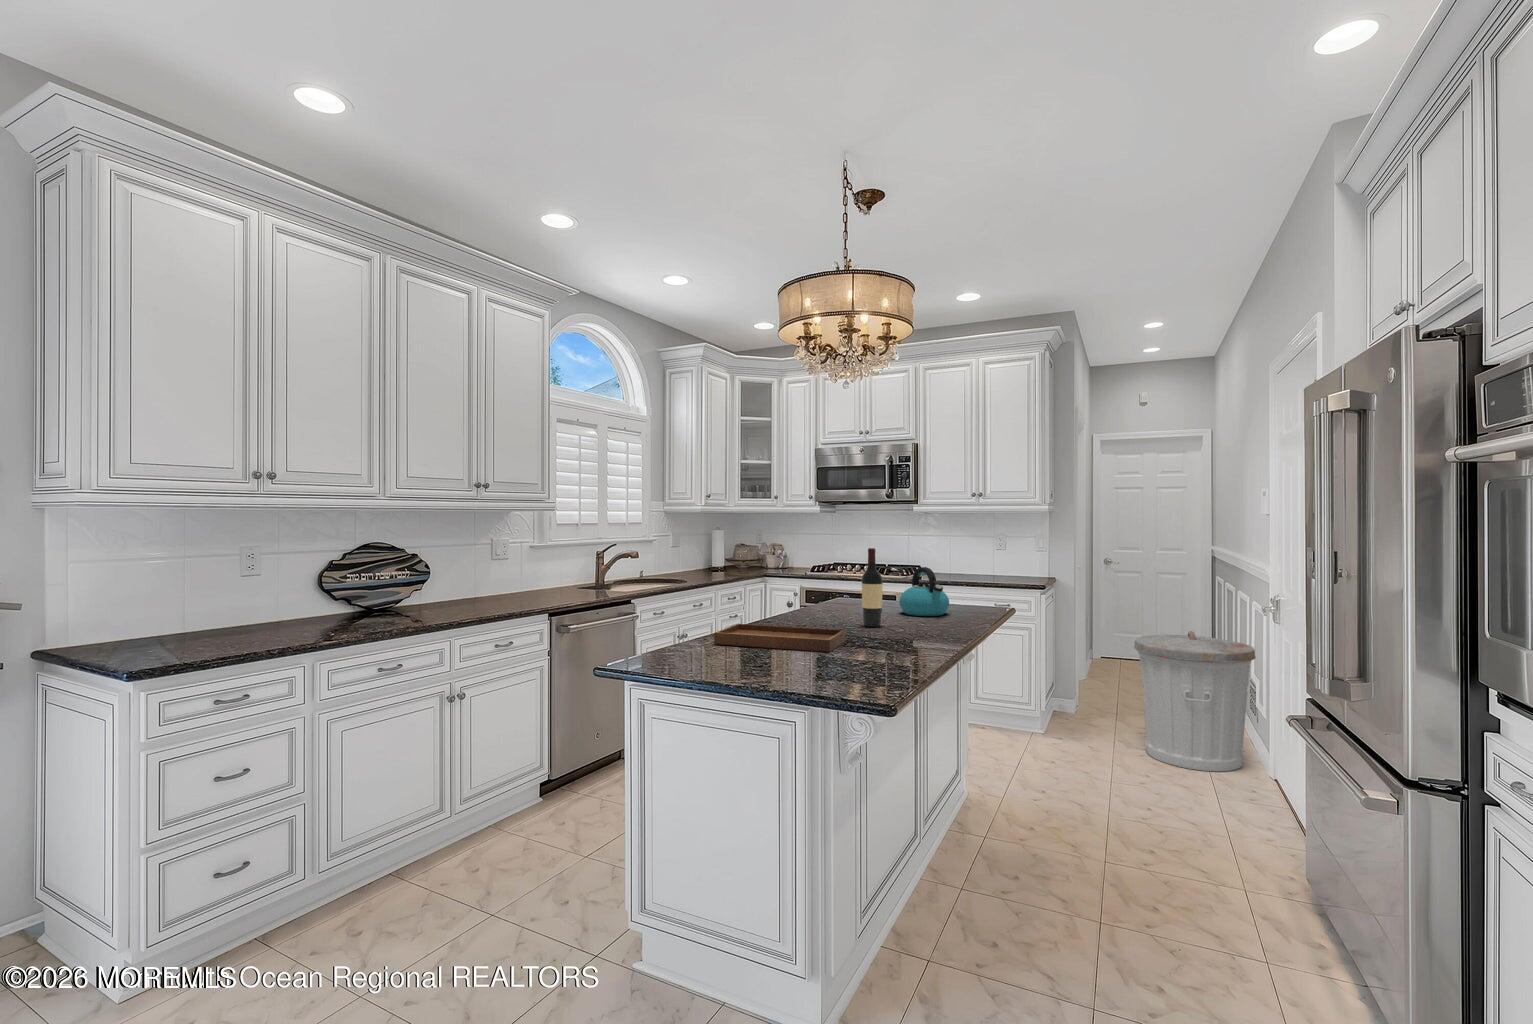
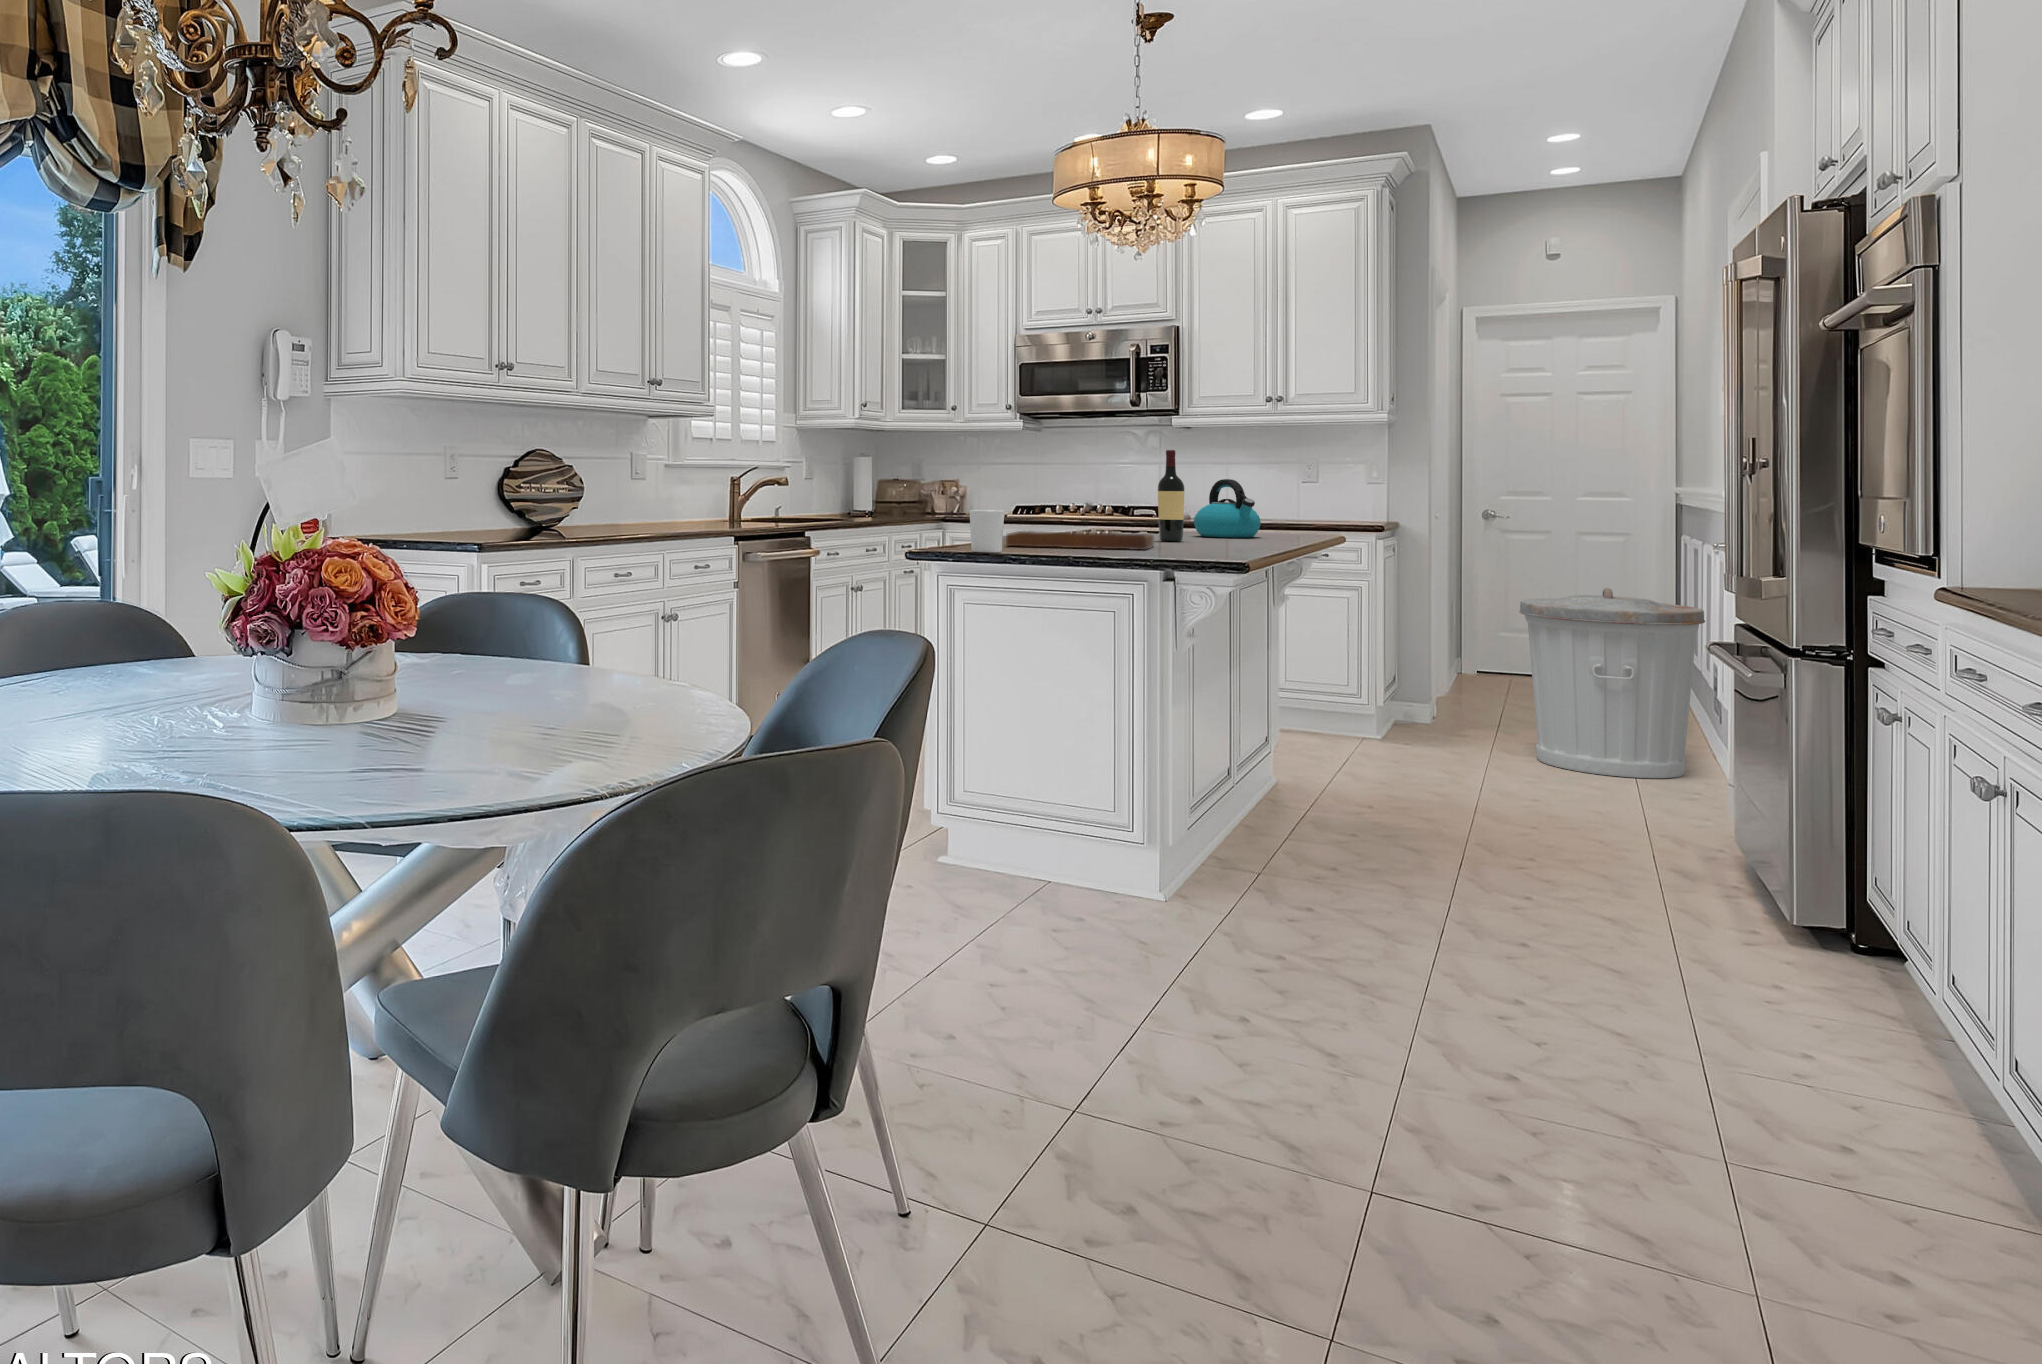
candle holder: none [656,620,690,665] -> present [969,510,1005,553]

